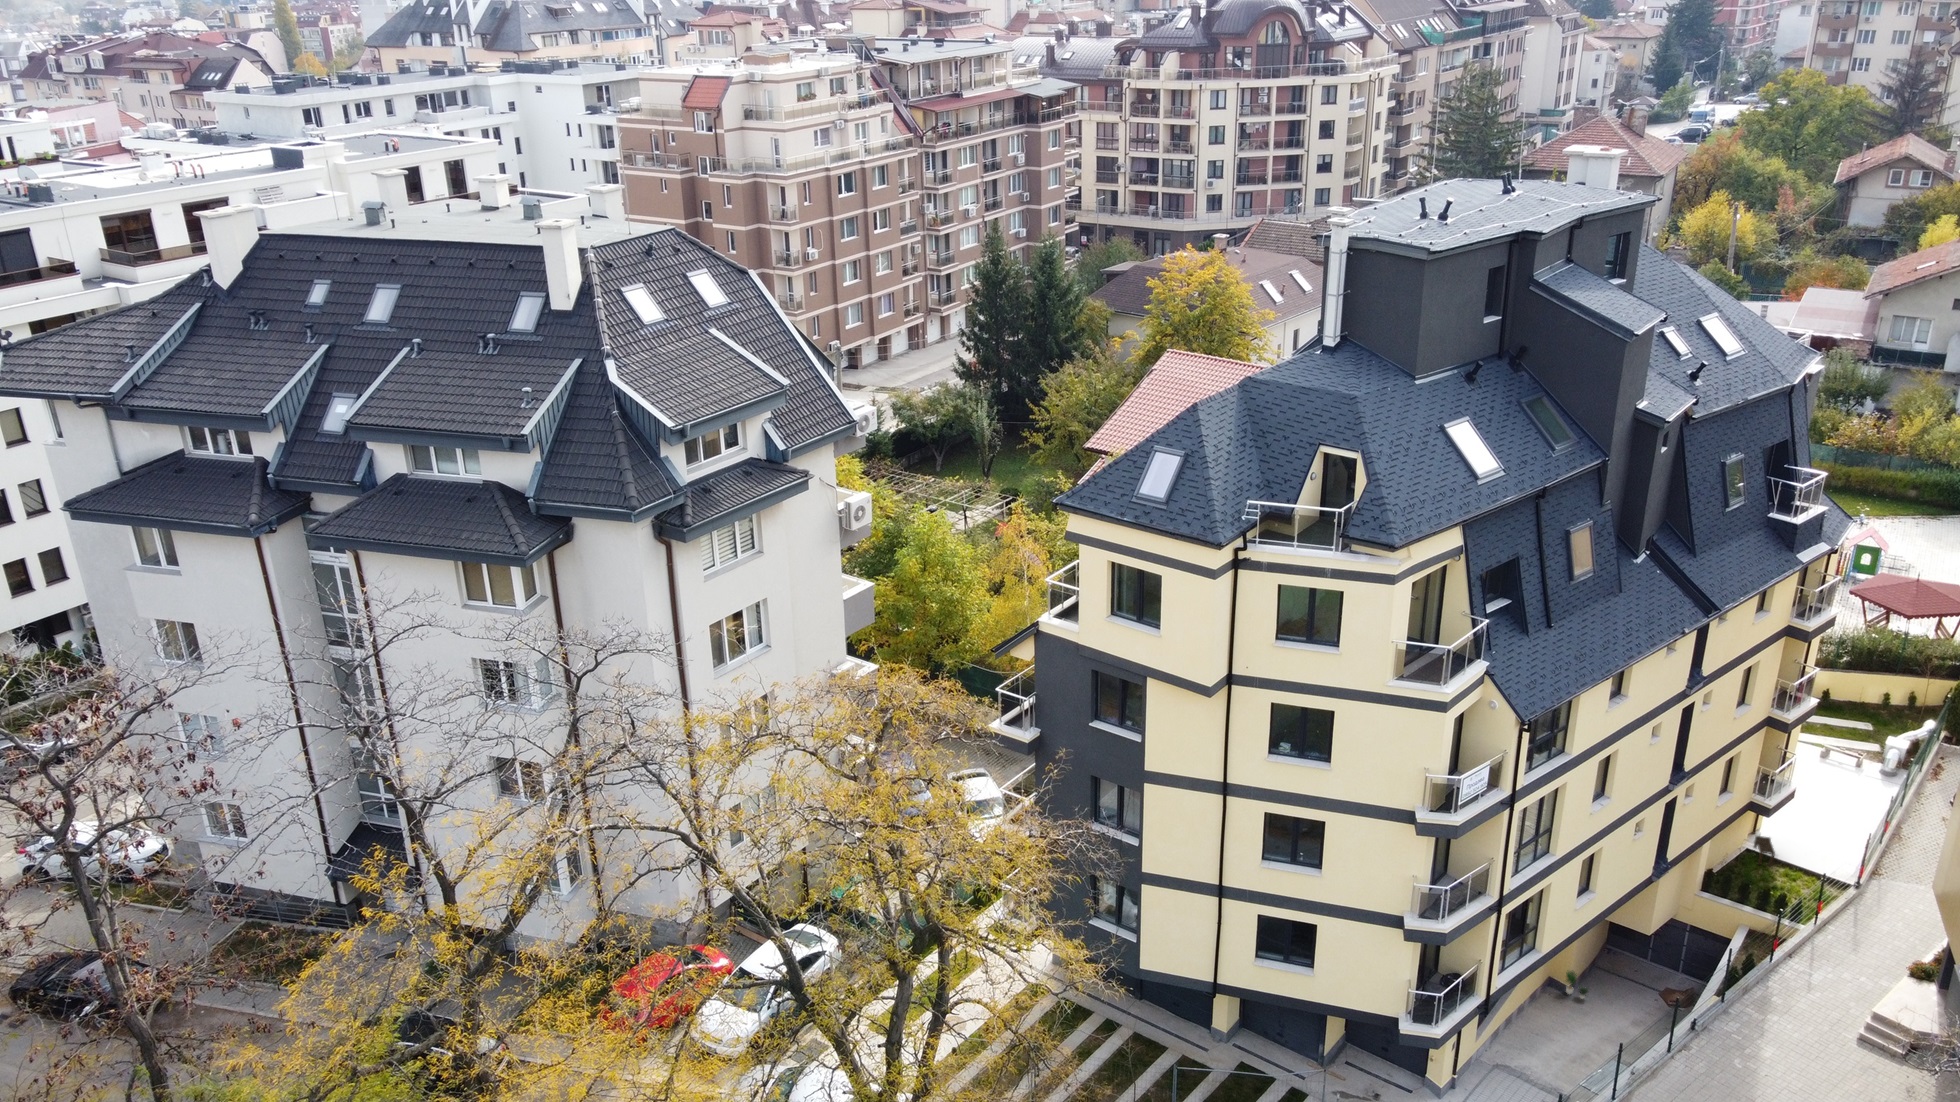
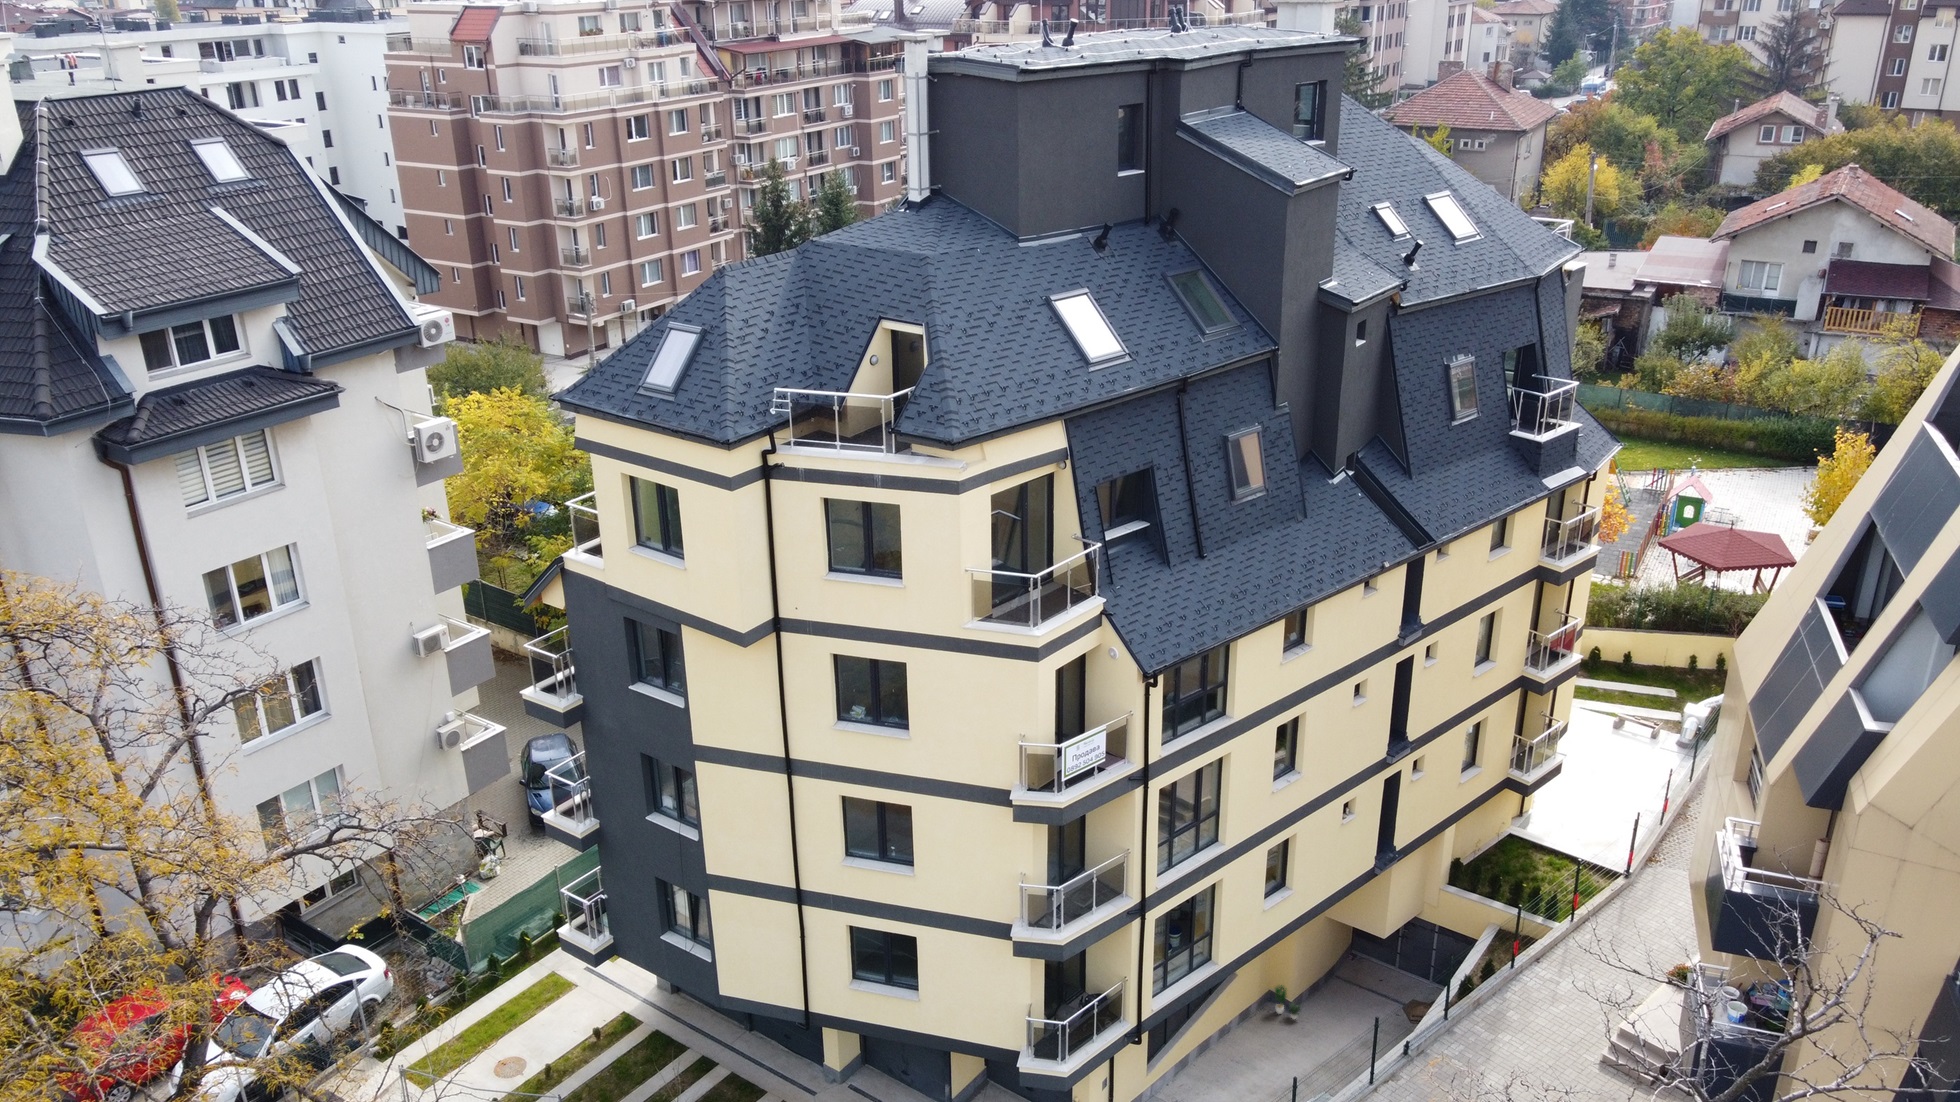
bench: present [1754,836,1775,866] -> none [1517,819,1539,854]

